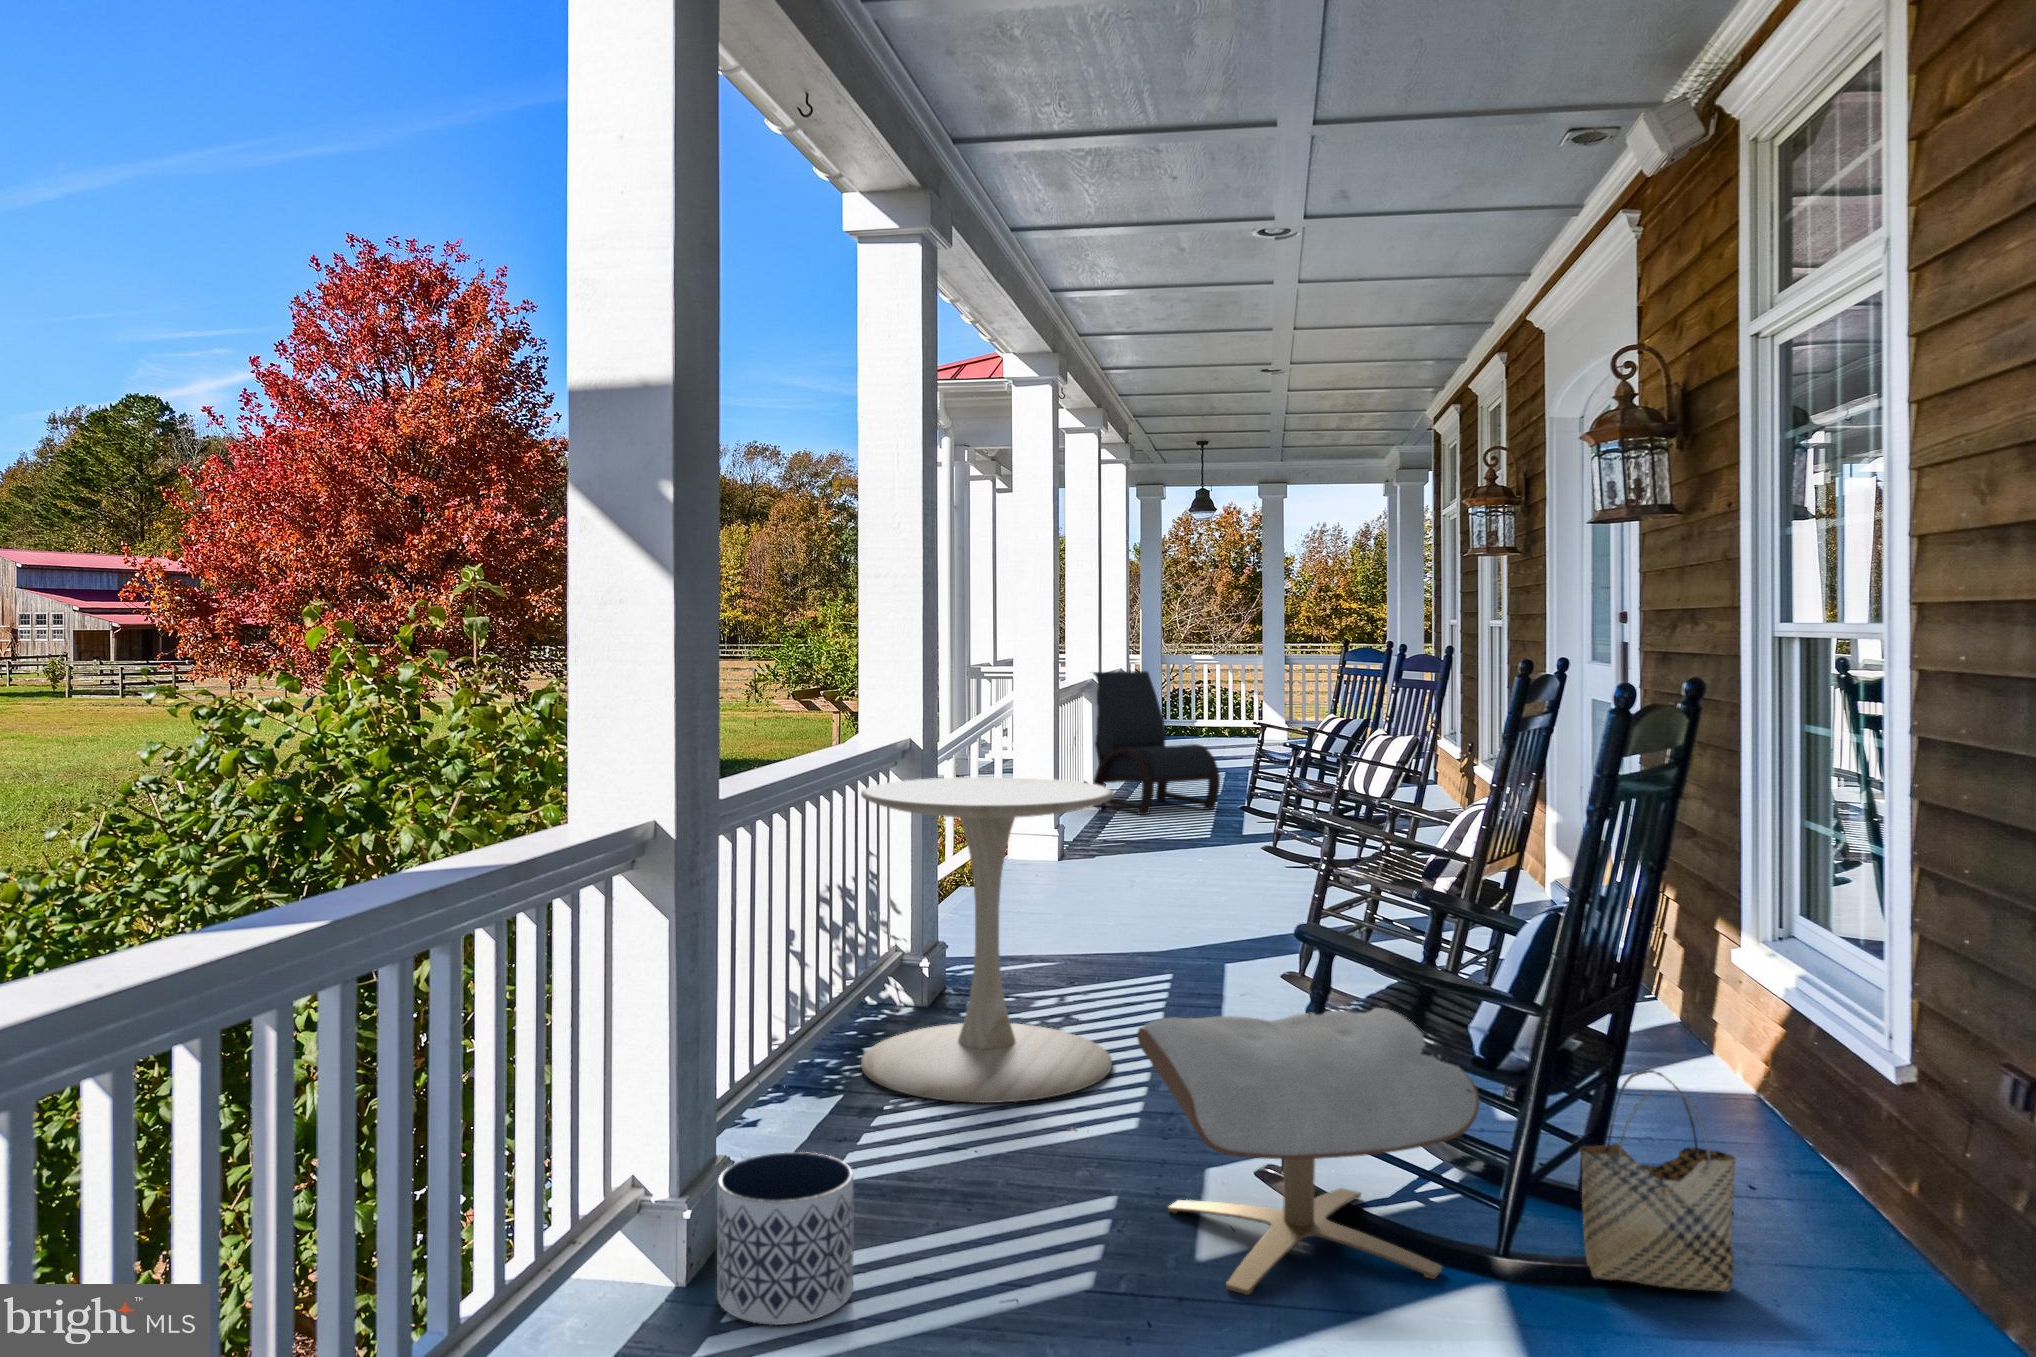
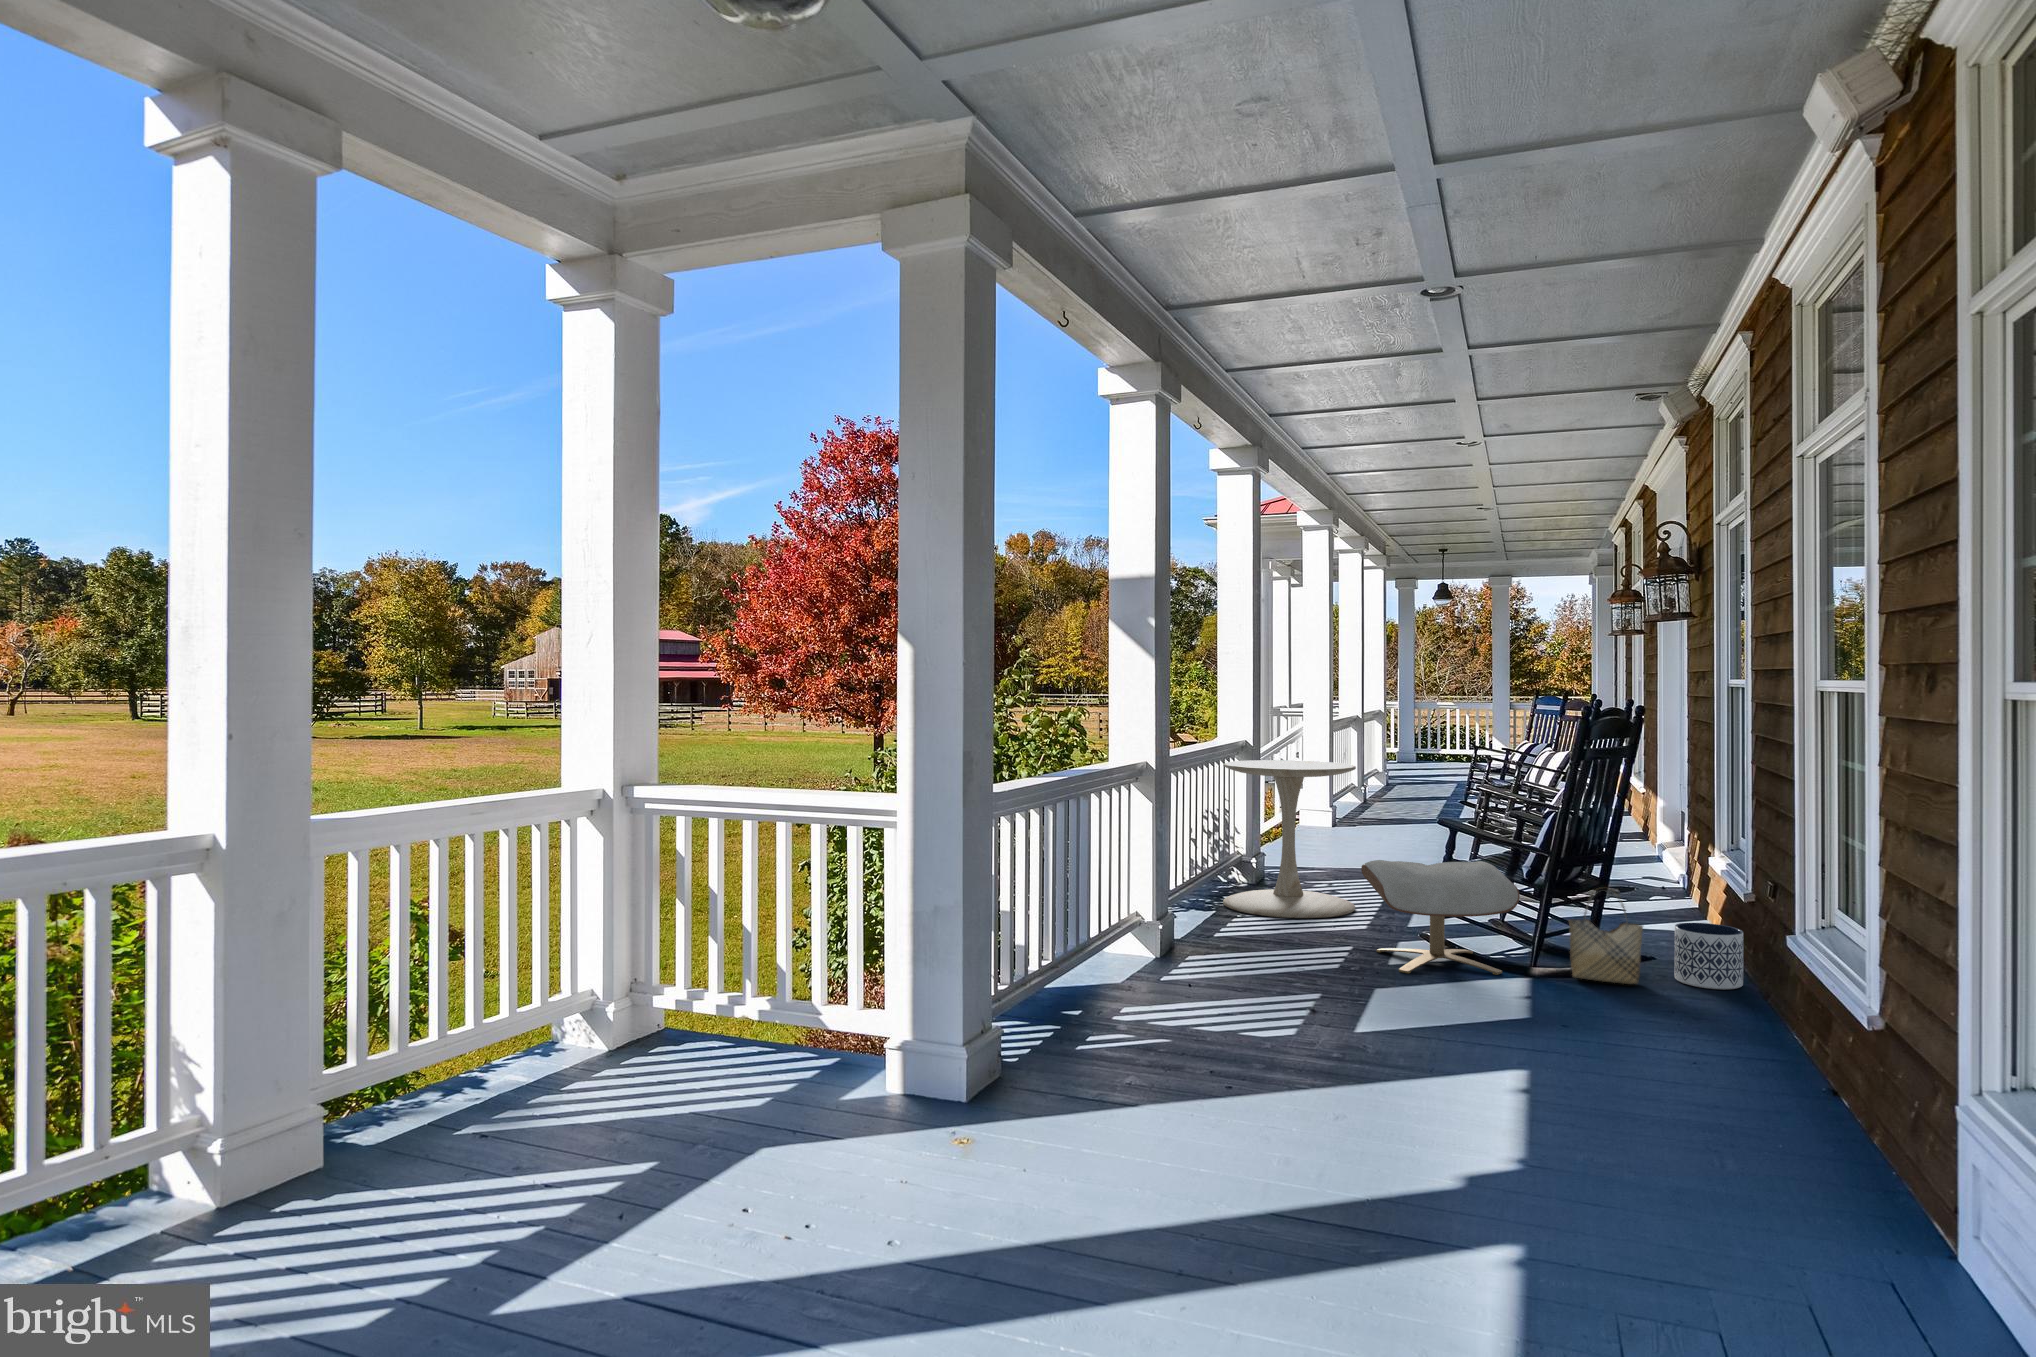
lounge chair: present [1093,671,1220,815] -> none [1349,711,1447,808]
planter: present [717,1152,854,1325] -> present [1674,923,1743,990]

